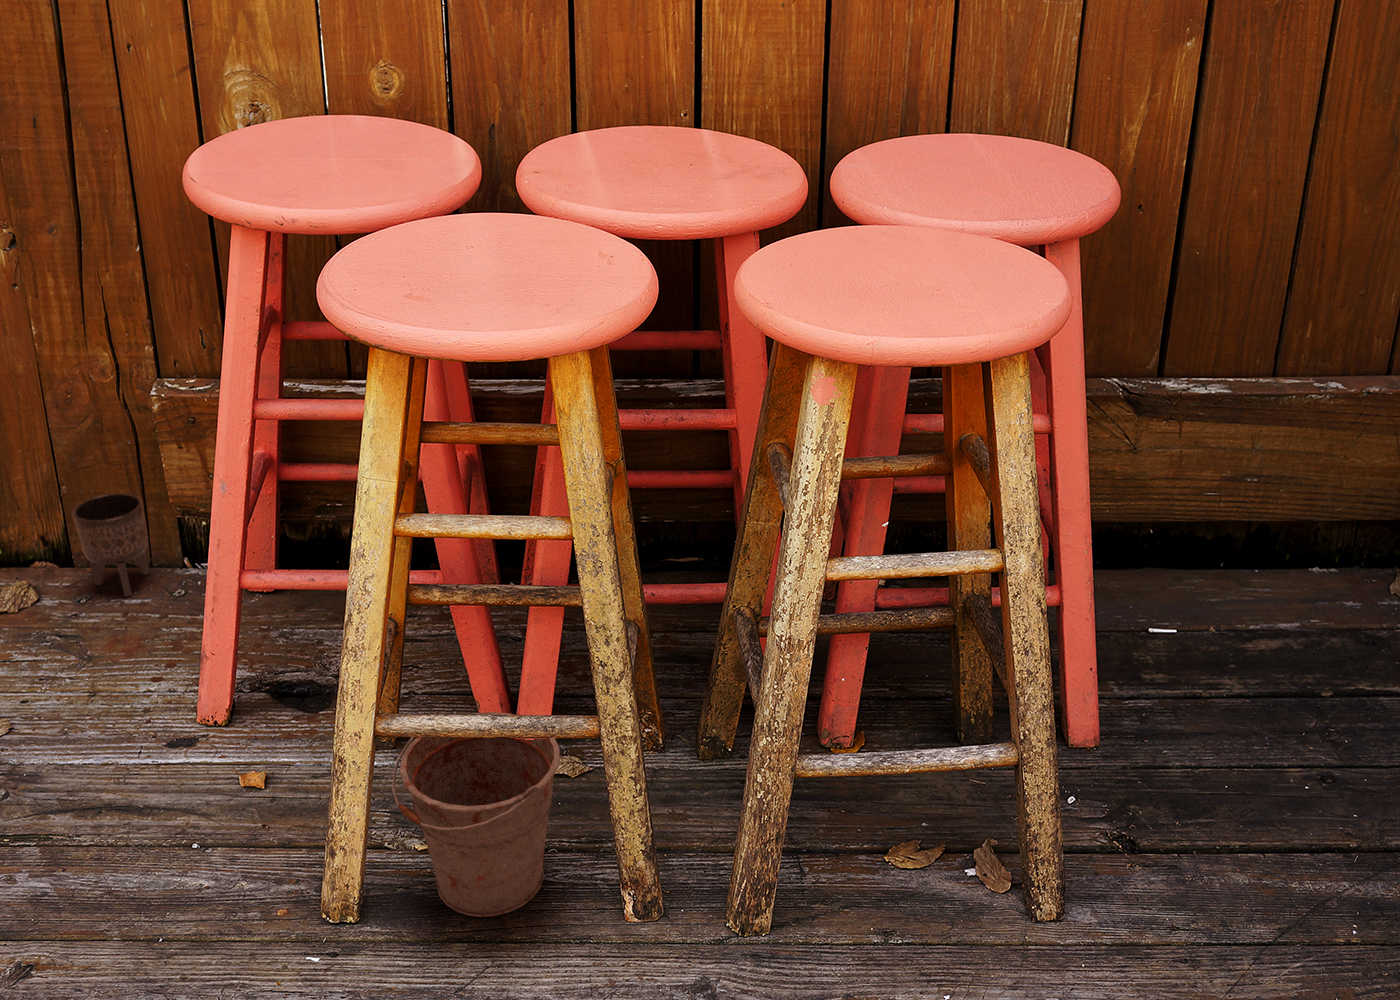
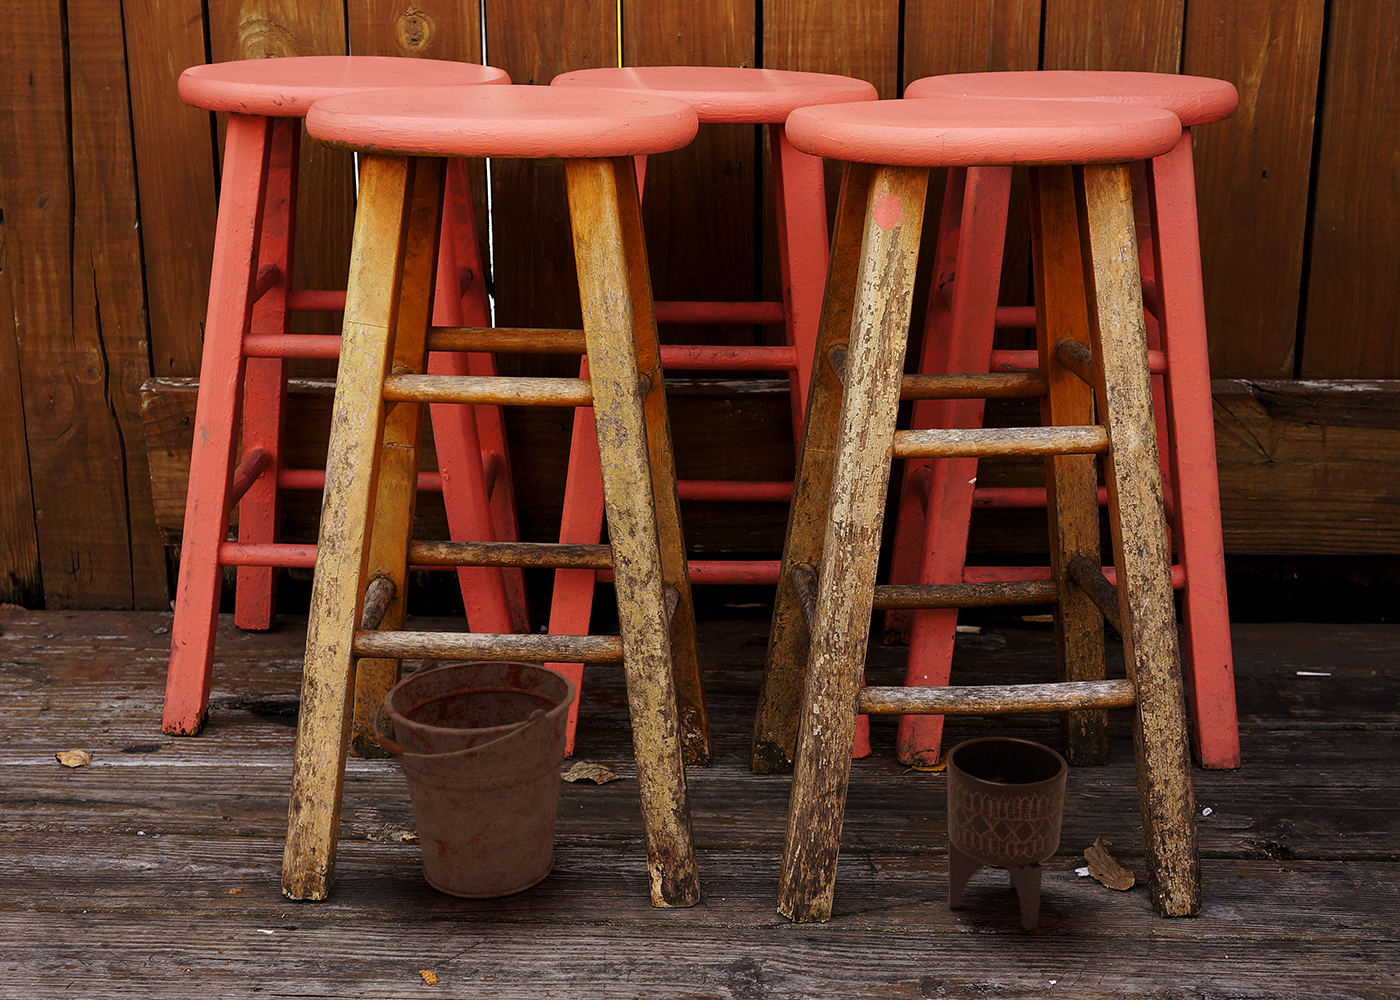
planter: present [72,493,149,596] -> present [947,737,1067,931]

